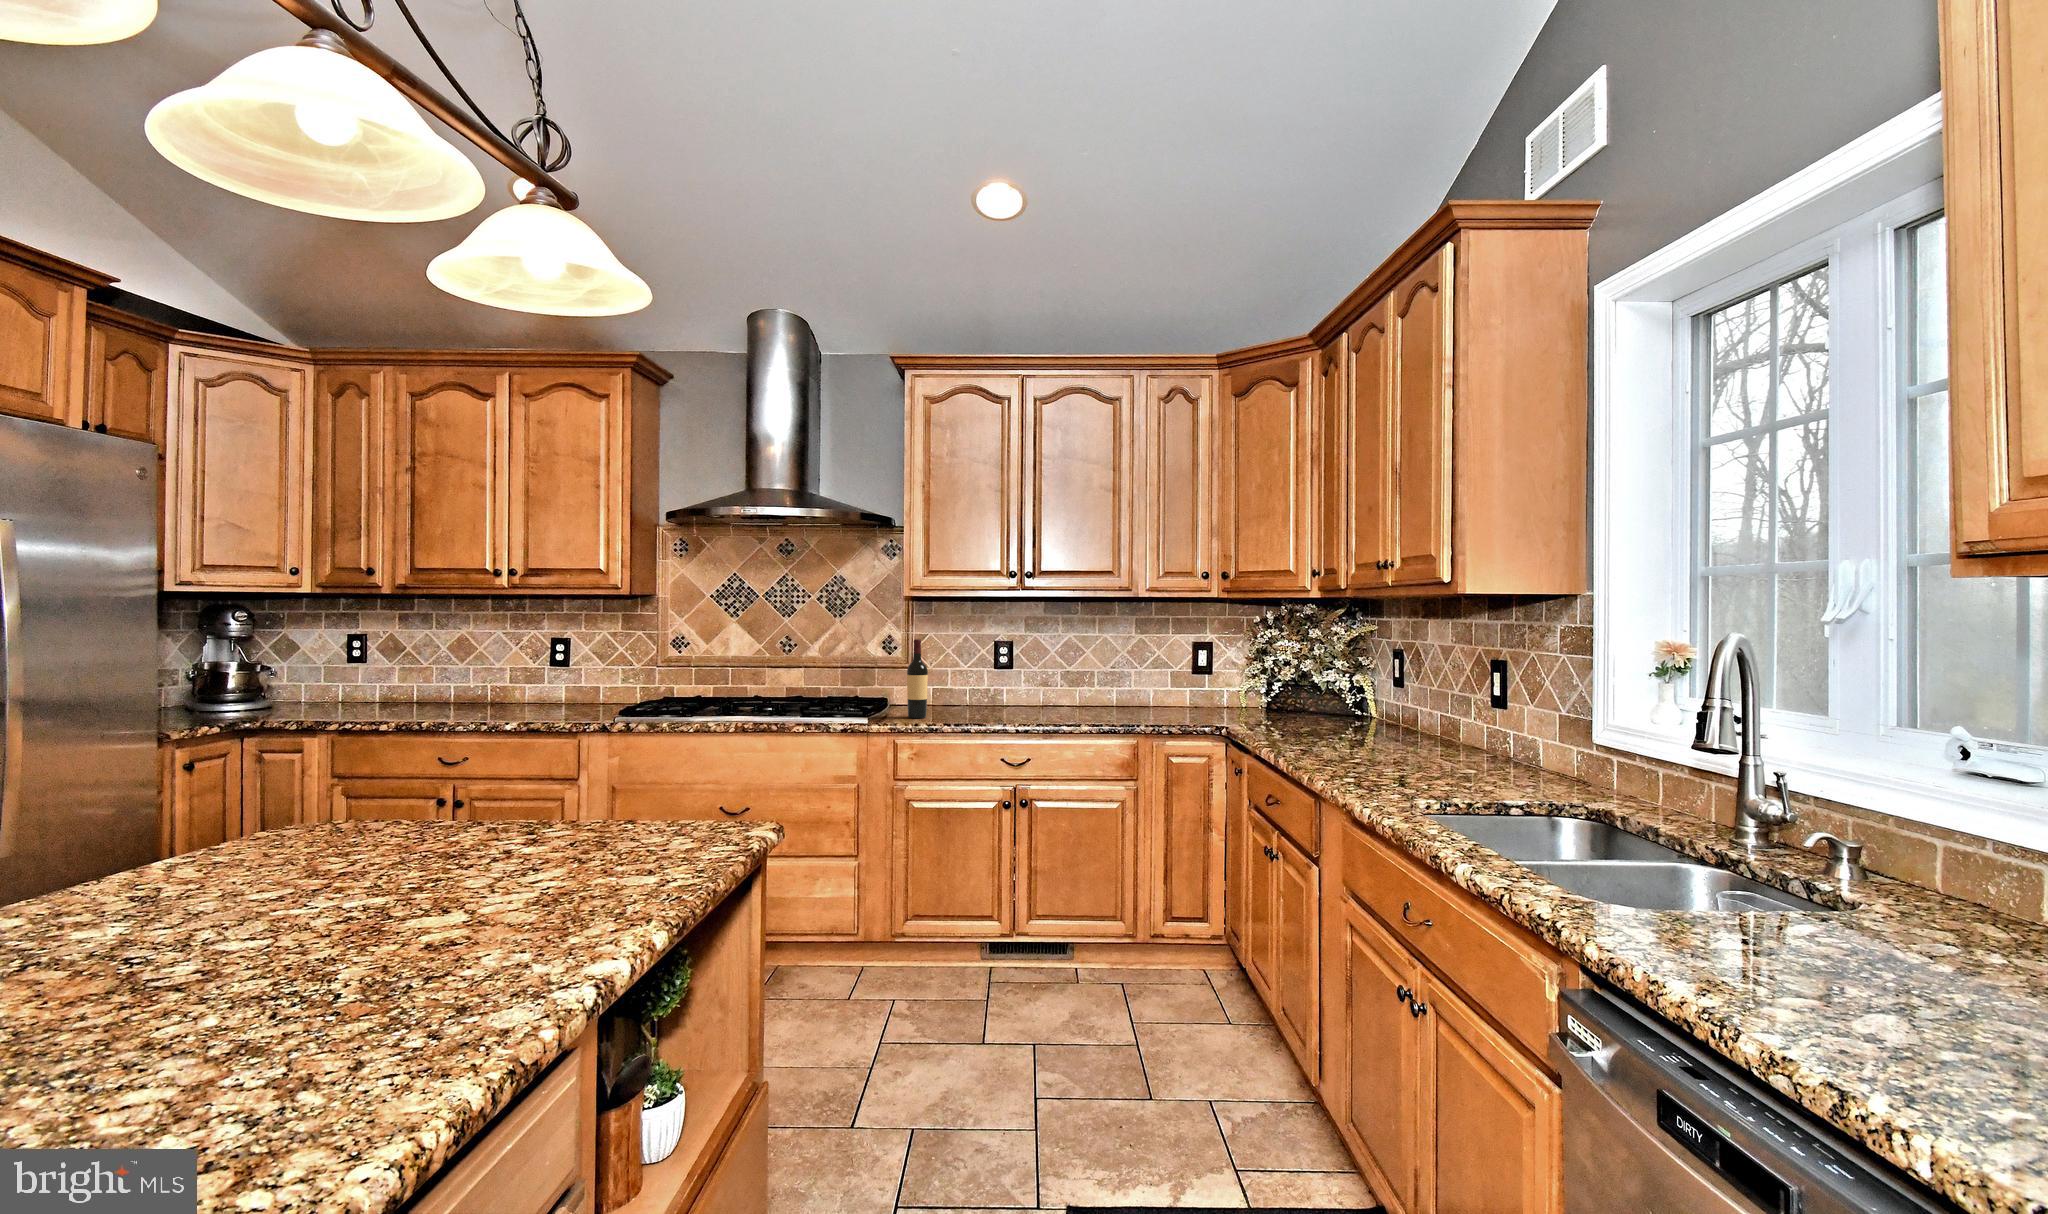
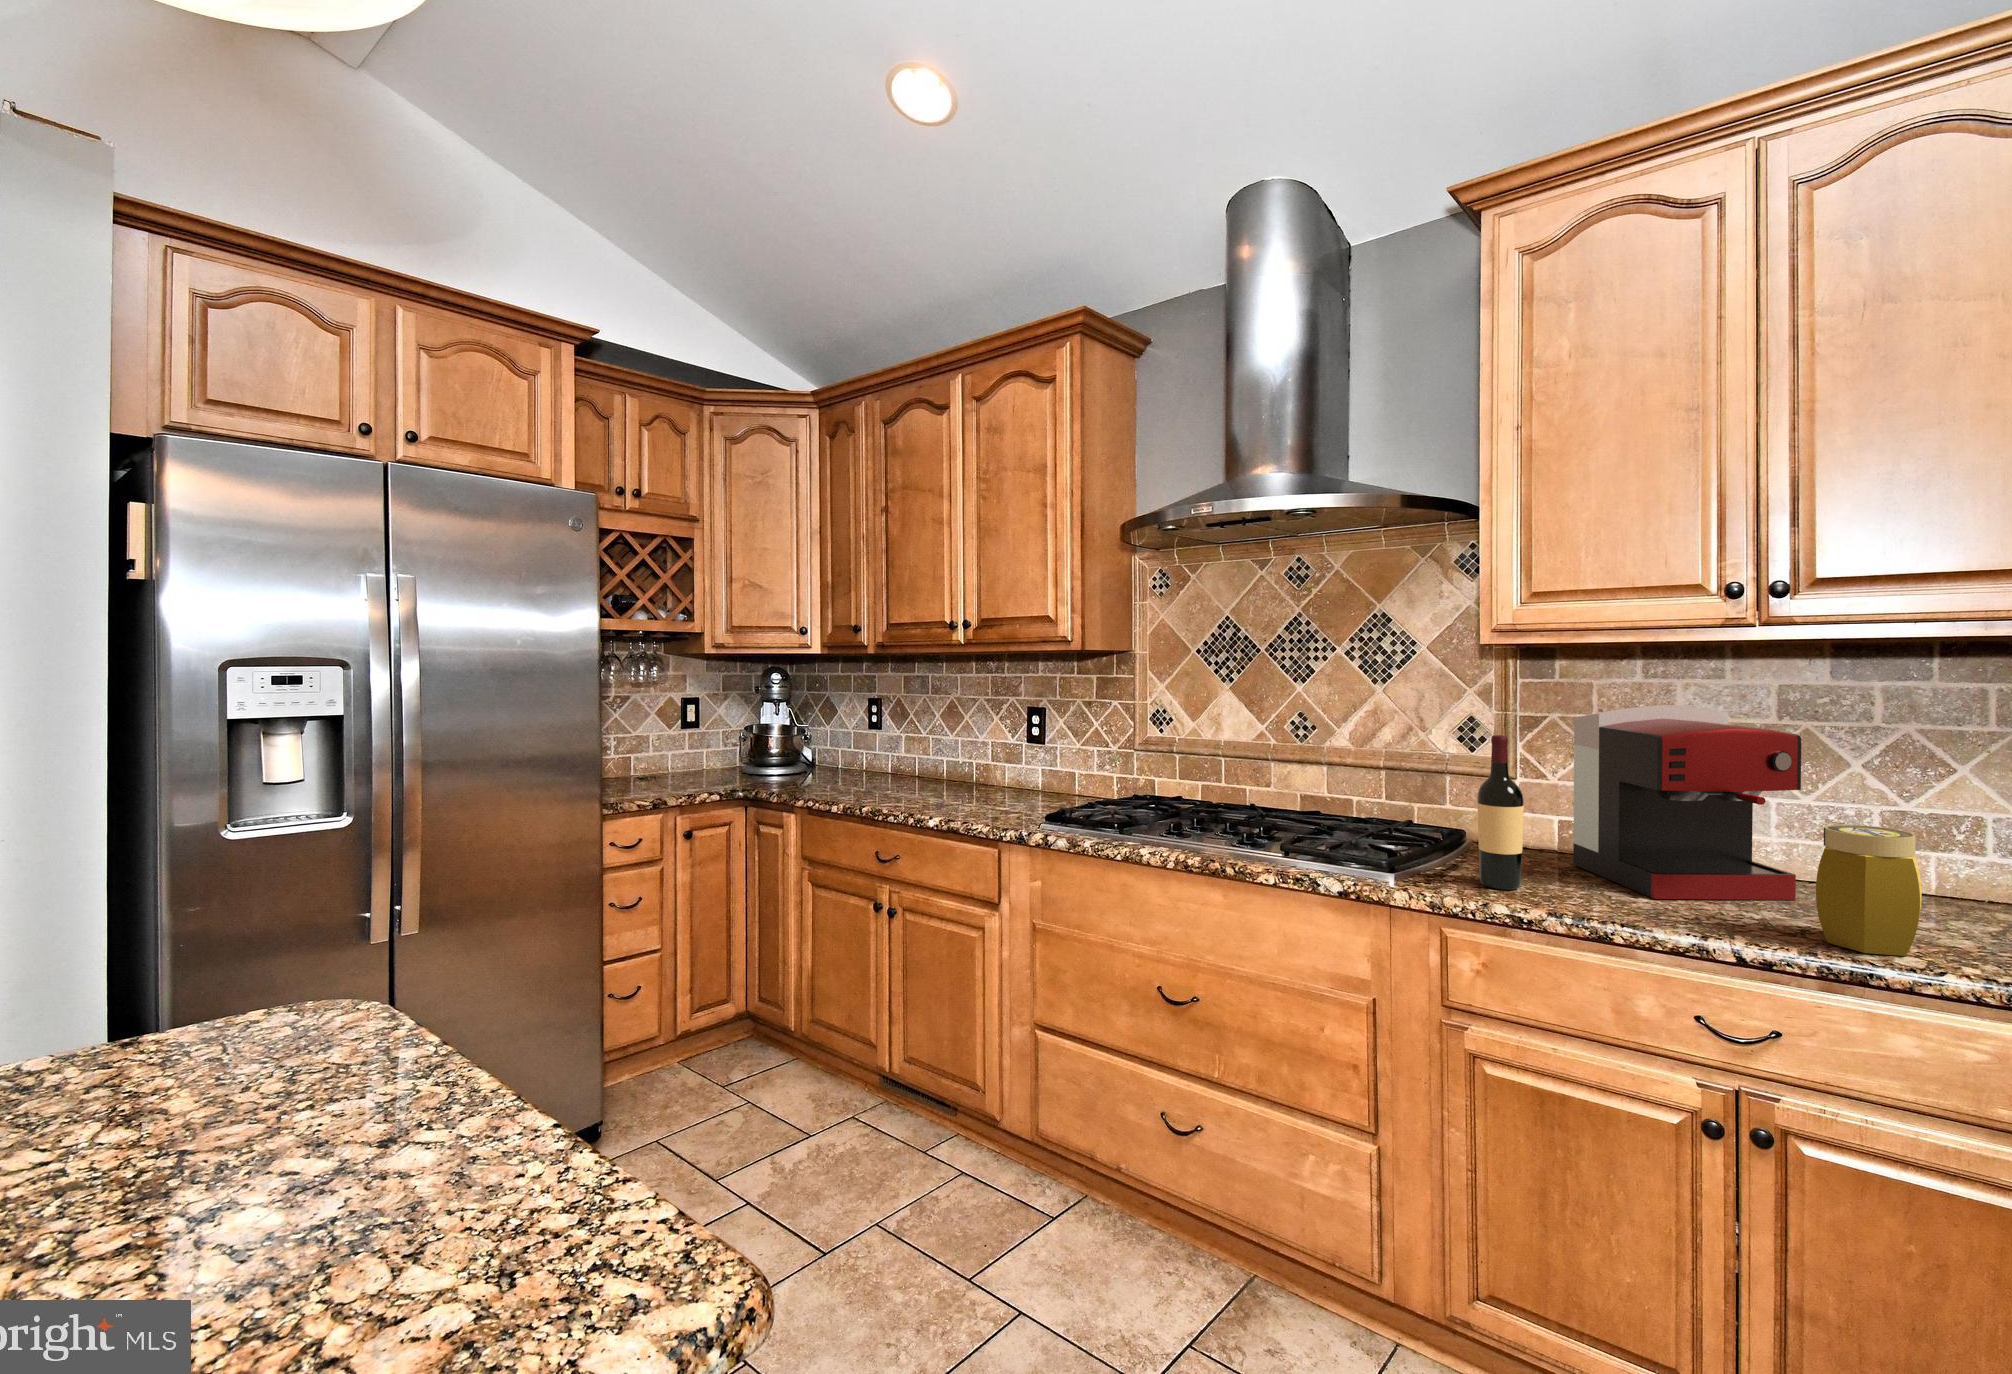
coffee maker: none [942,625,1030,715] -> present [1573,705,1801,900]
jar: none [1038,671,1068,720] -> present [1816,825,1922,956]

